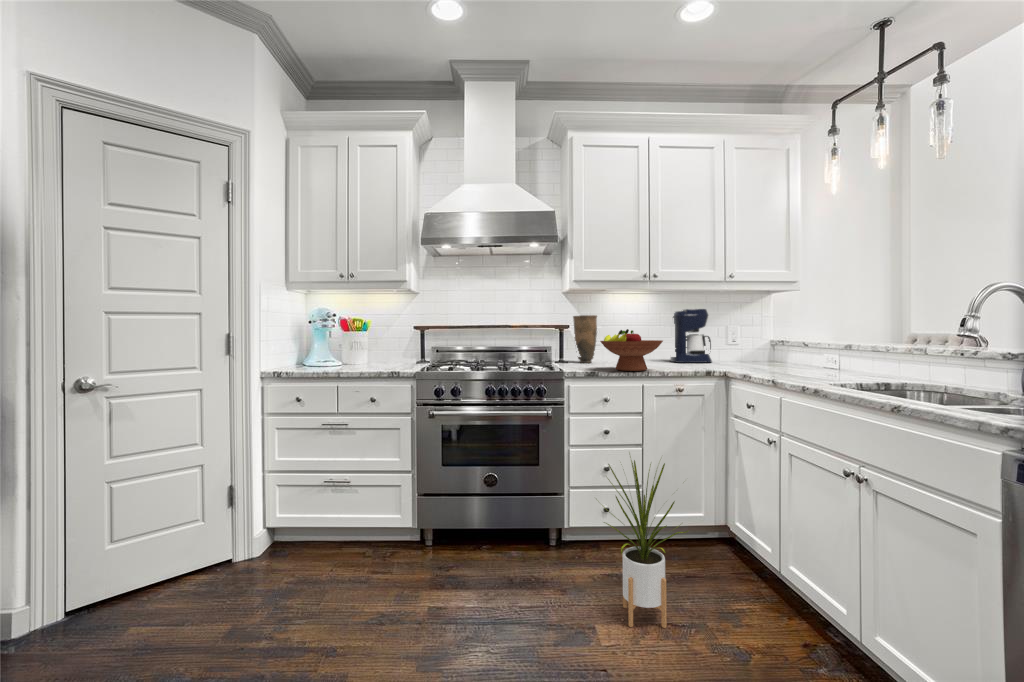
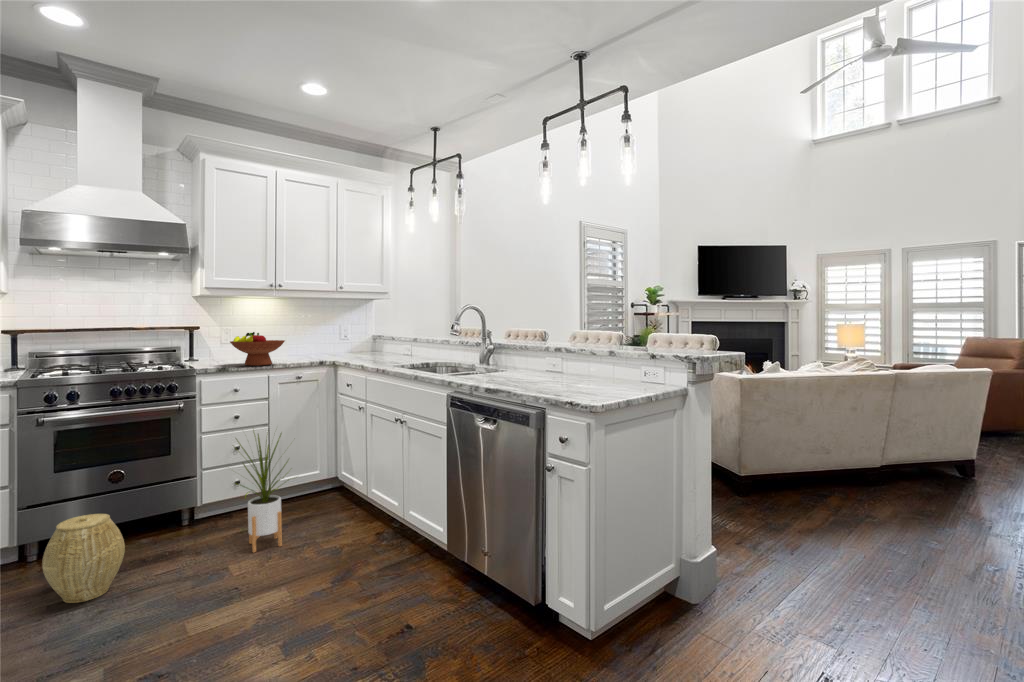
coffee maker: present [670,309,712,363] -> none [298,314,332,357]
vase: present [573,315,597,363] -> none [204,318,229,361]
woven basket: none [417,533,490,640] -> present [42,514,125,603]

